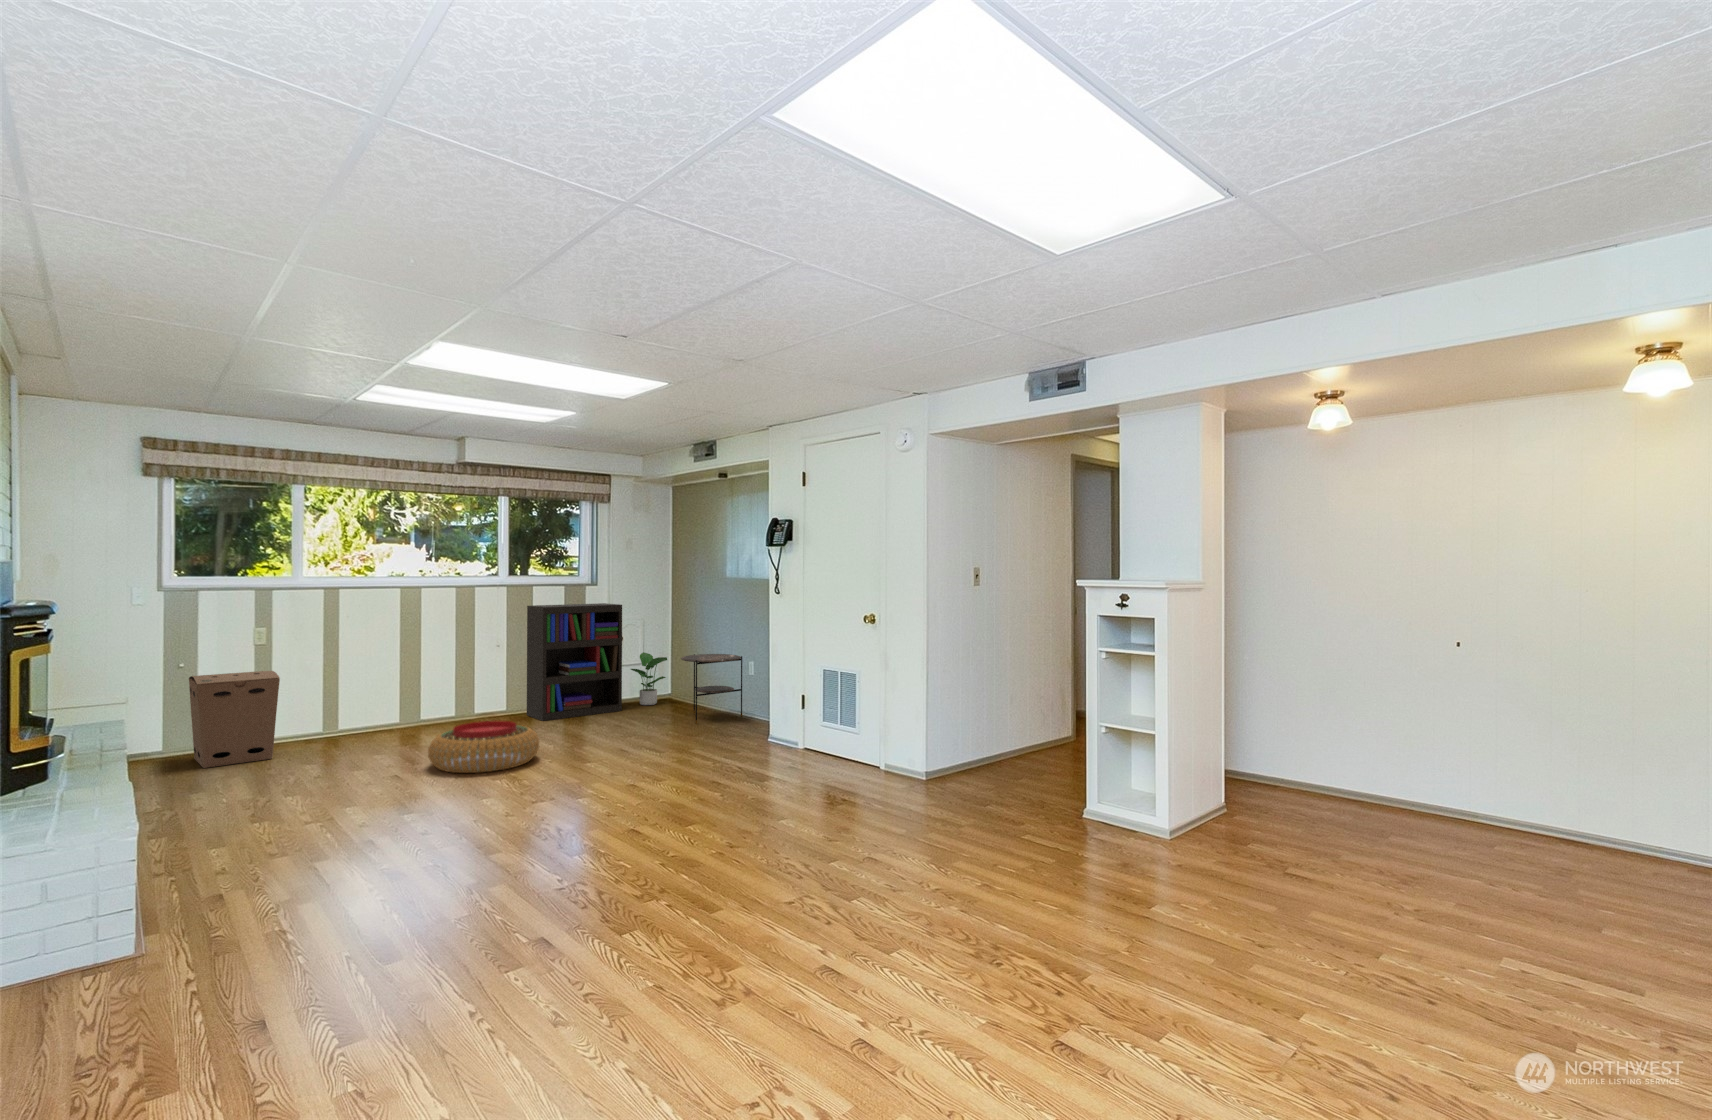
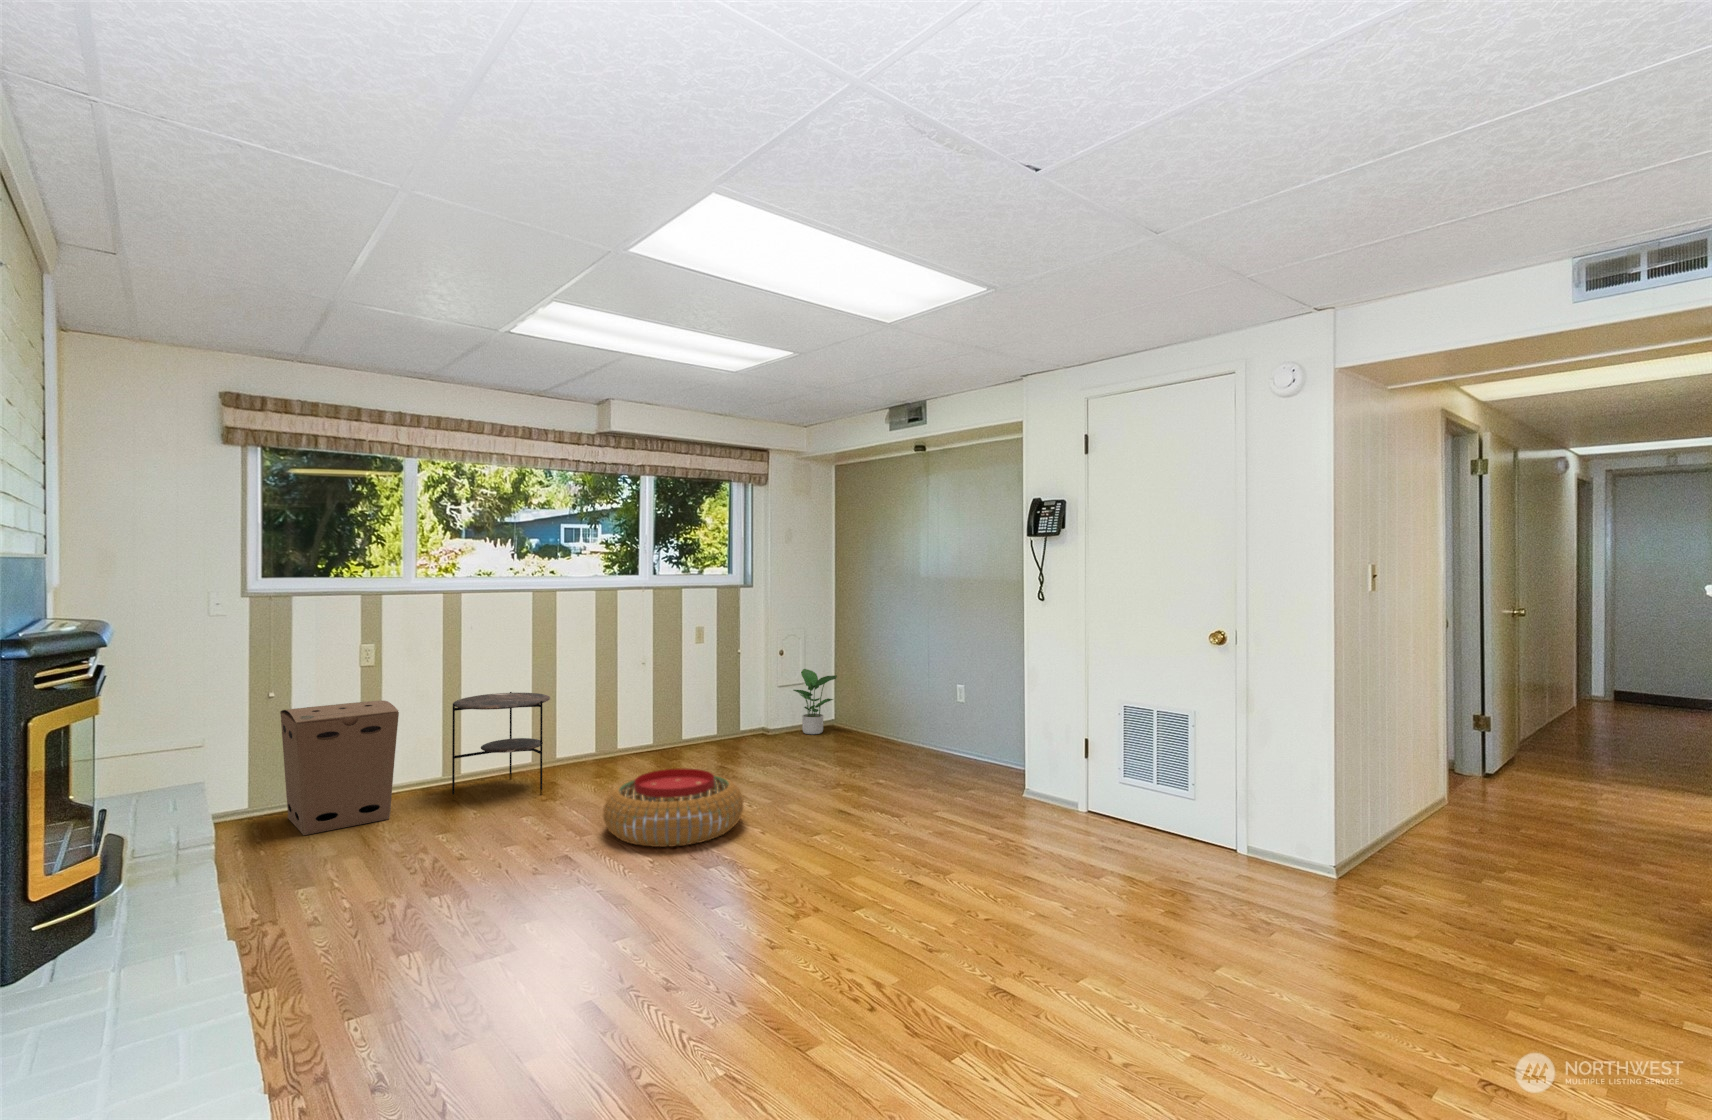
bookshelf: present [527,603,622,721] -> none [676,609,789,758]
side table: present [681,654,742,724] -> present [452,692,550,800]

